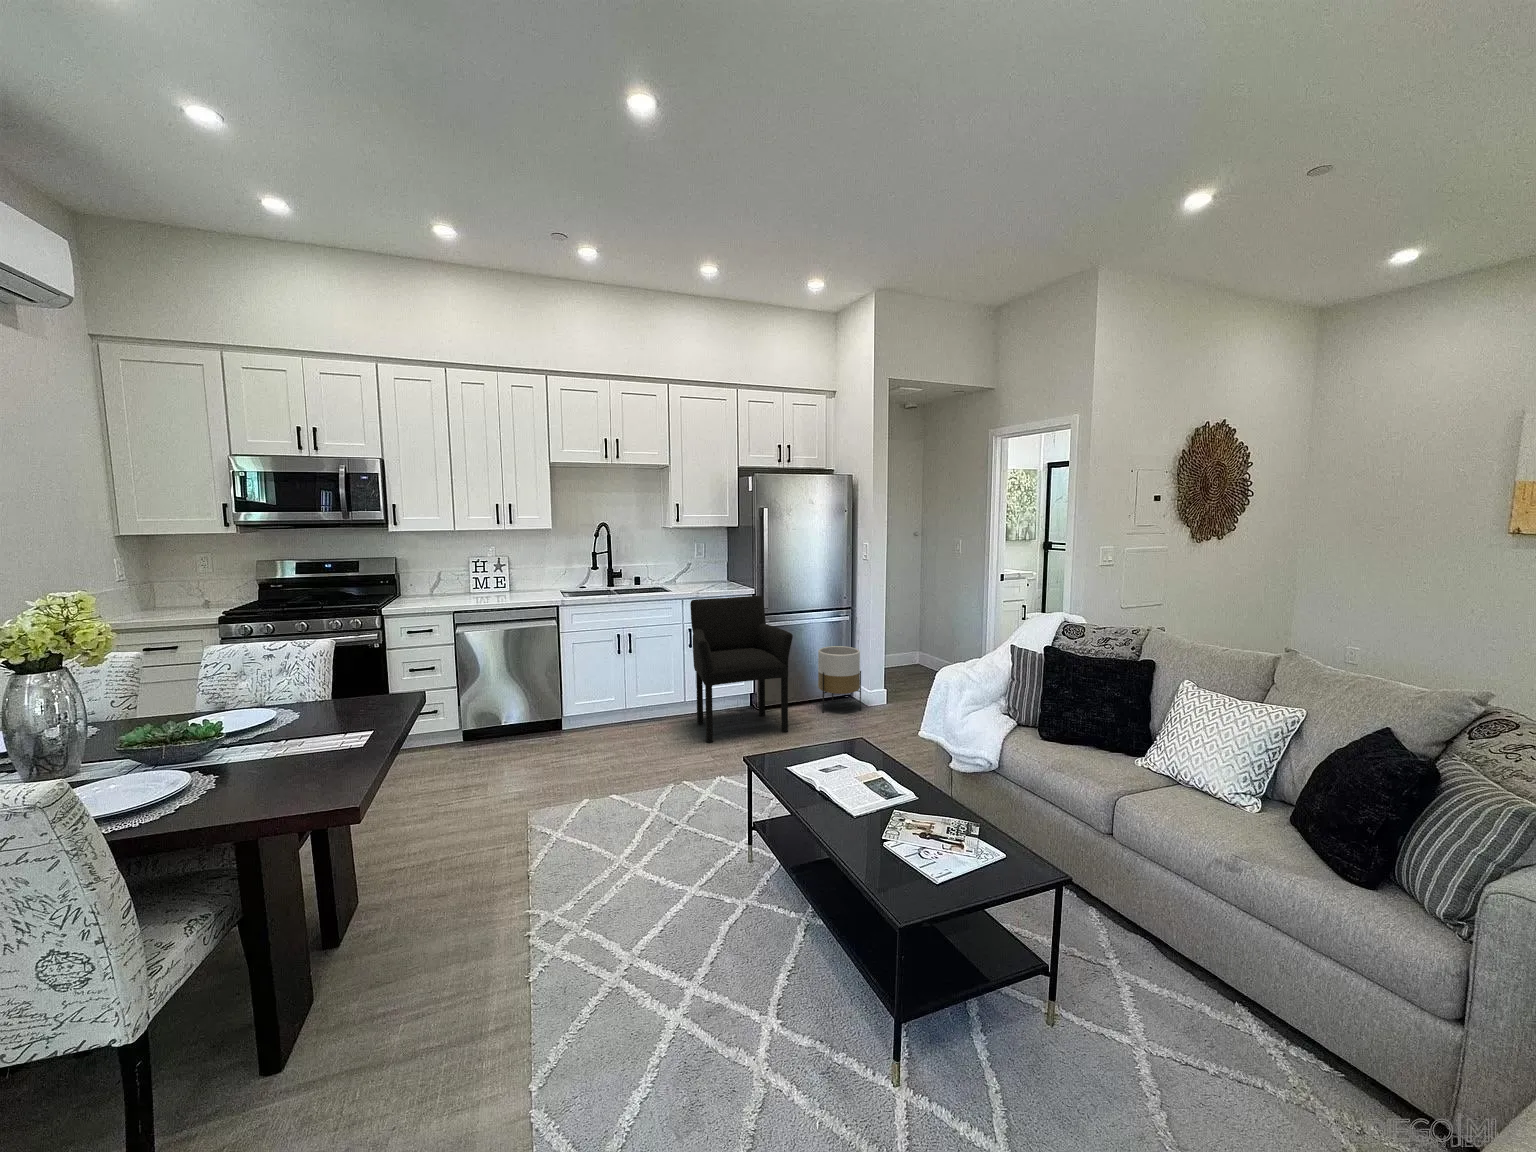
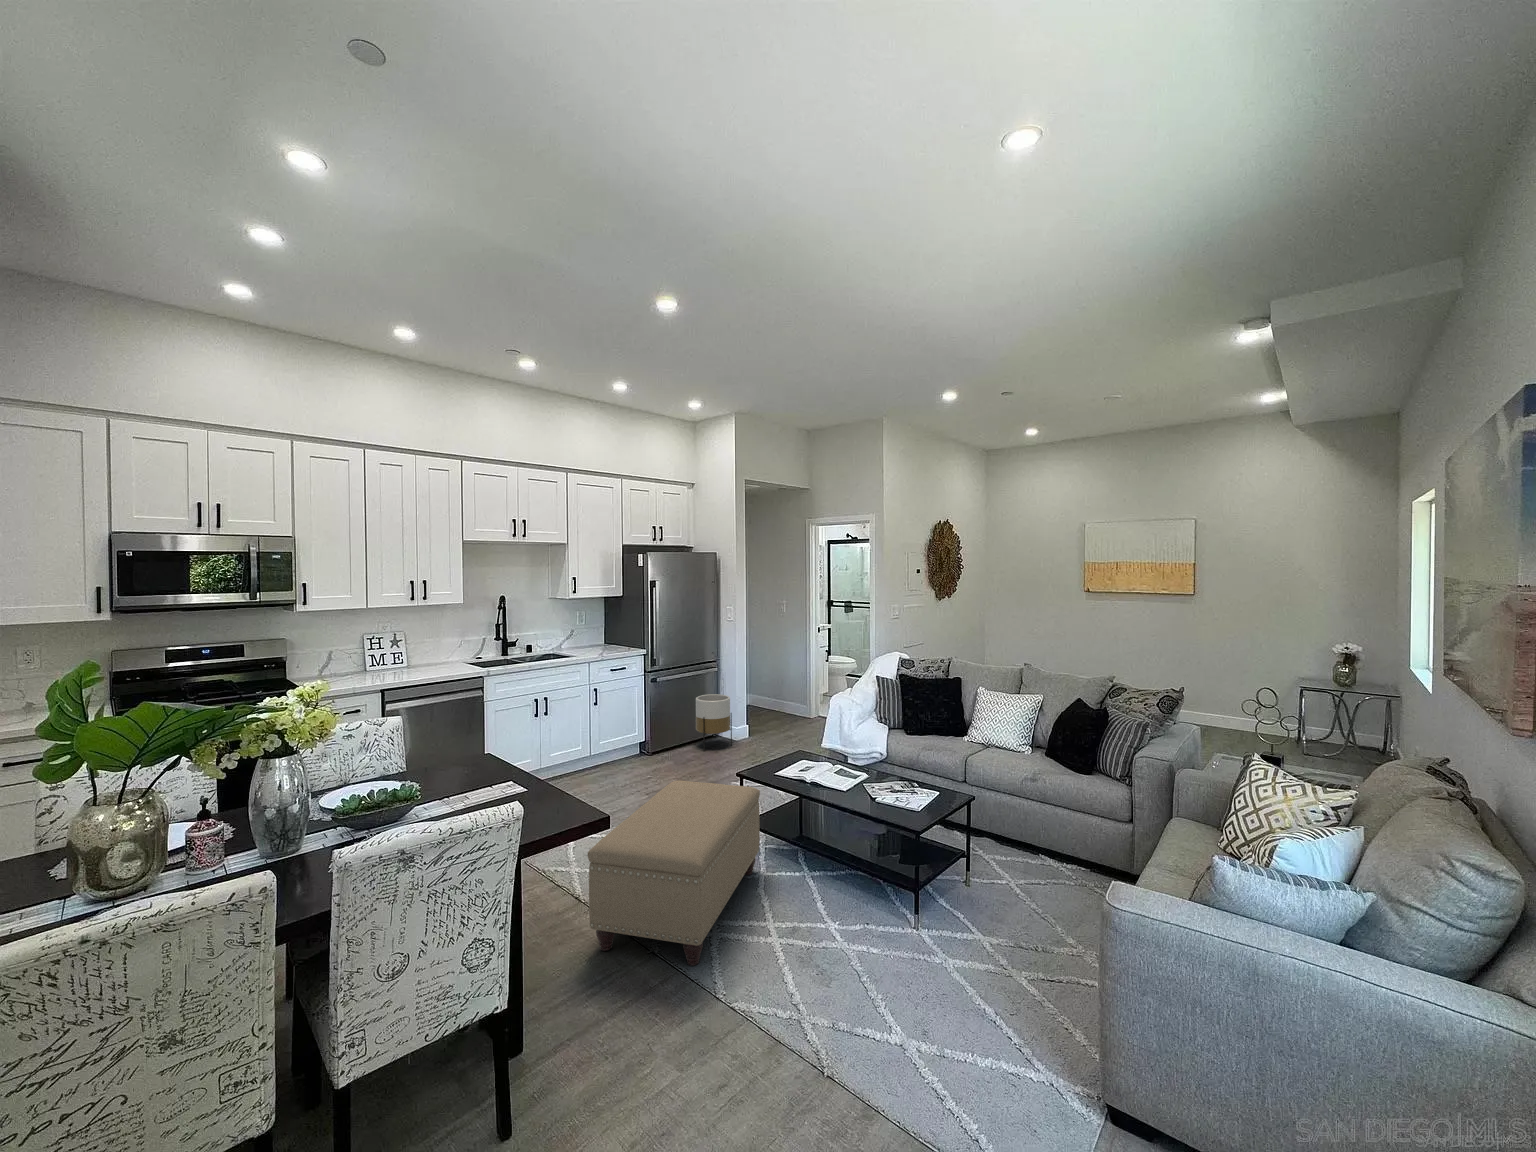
armchair: present [690,596,793,742] -> none [597,656,692,786]
ottoman: none [444,754,747,1030] -> present [588,780,760,966]

